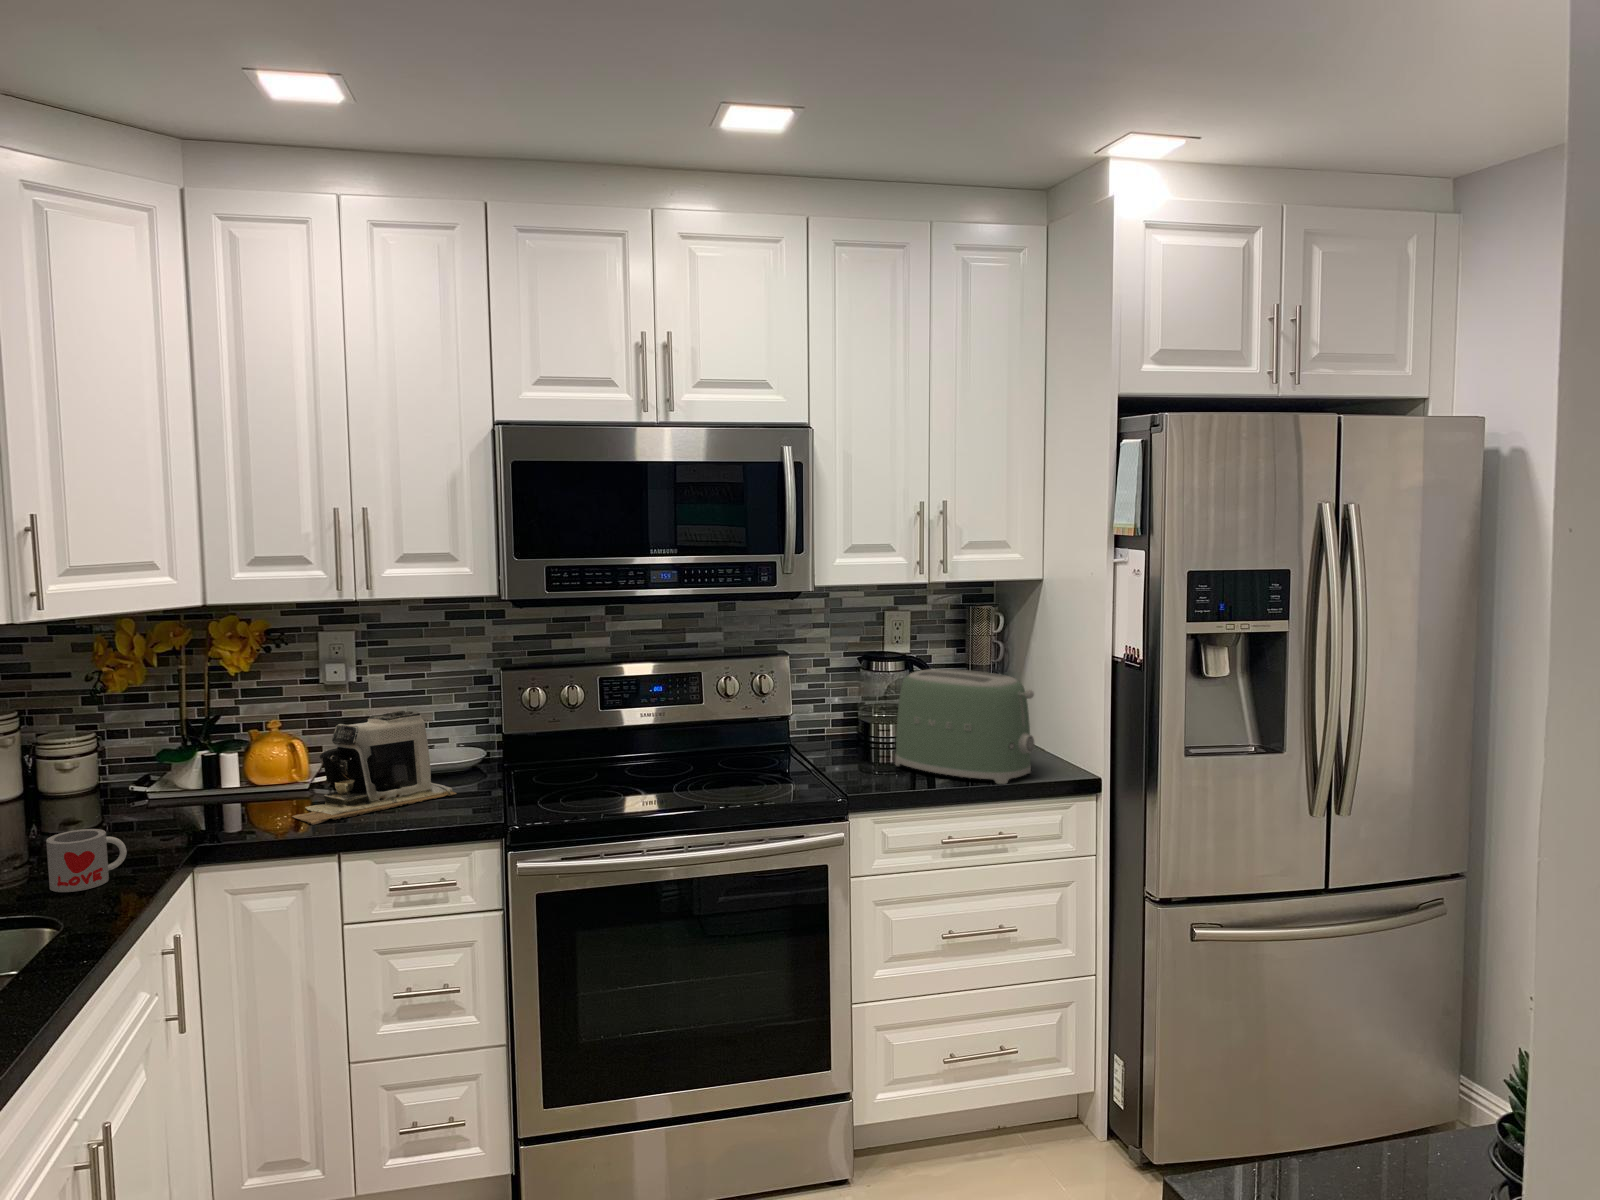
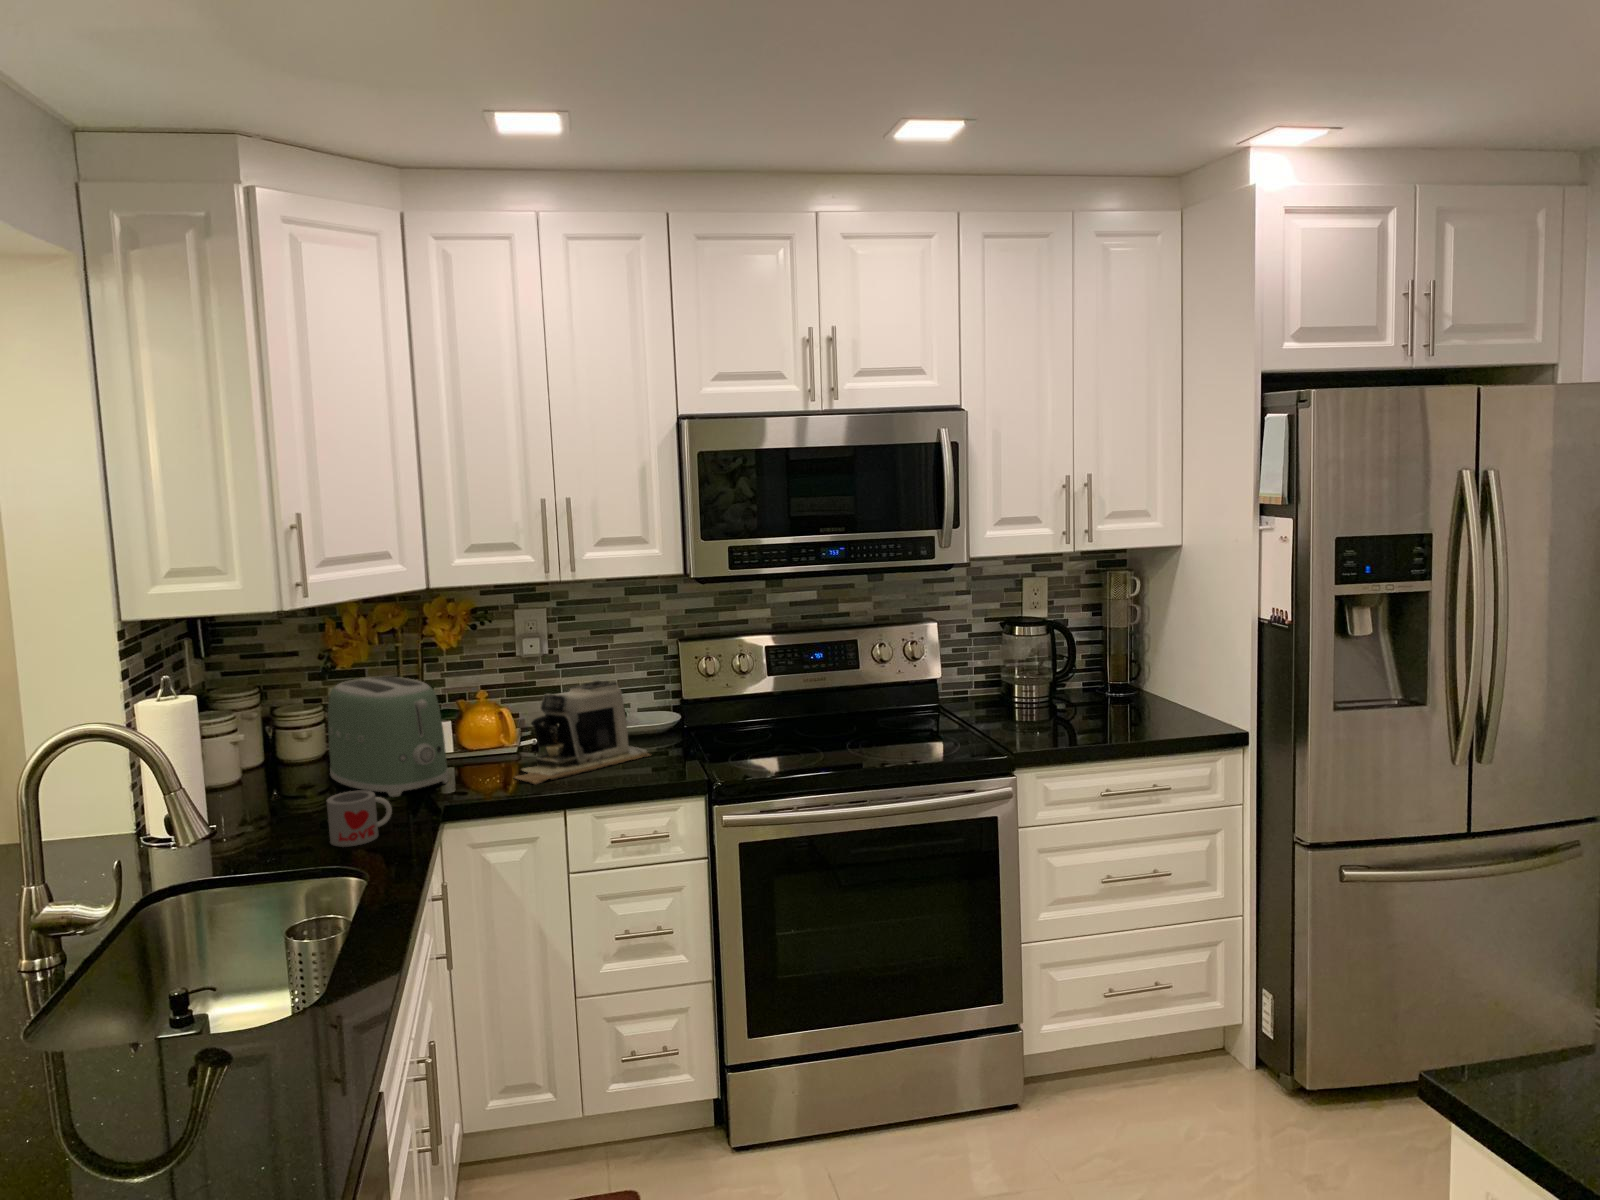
toaster: present [895,669,1034,784] -> present [328,677,449,797]

